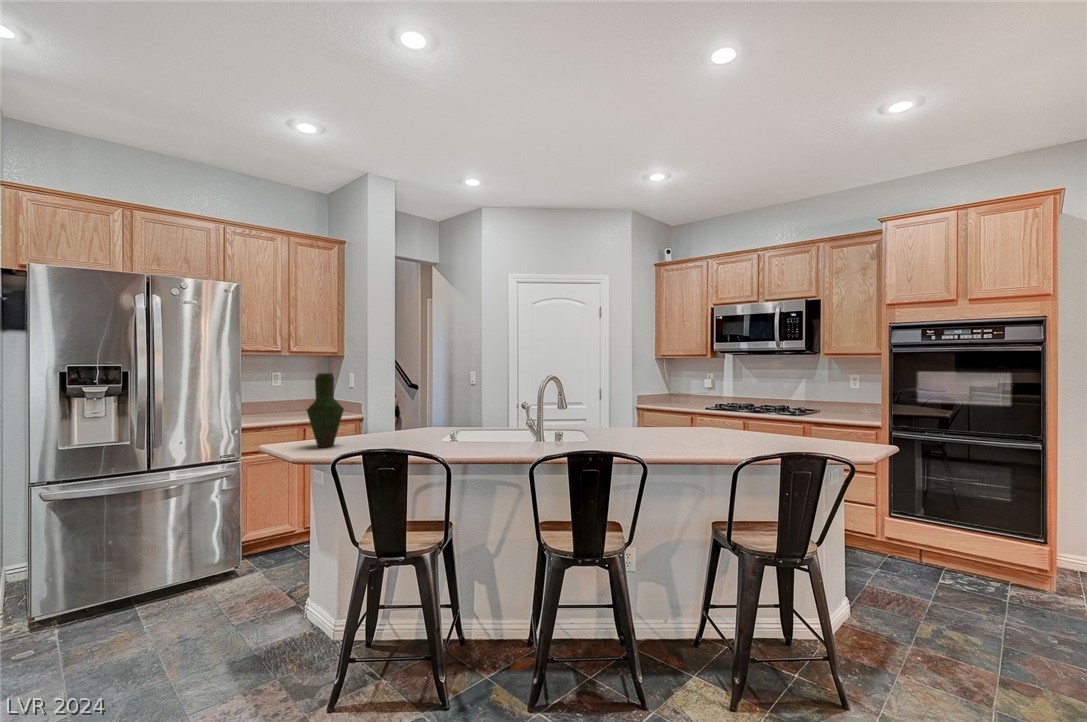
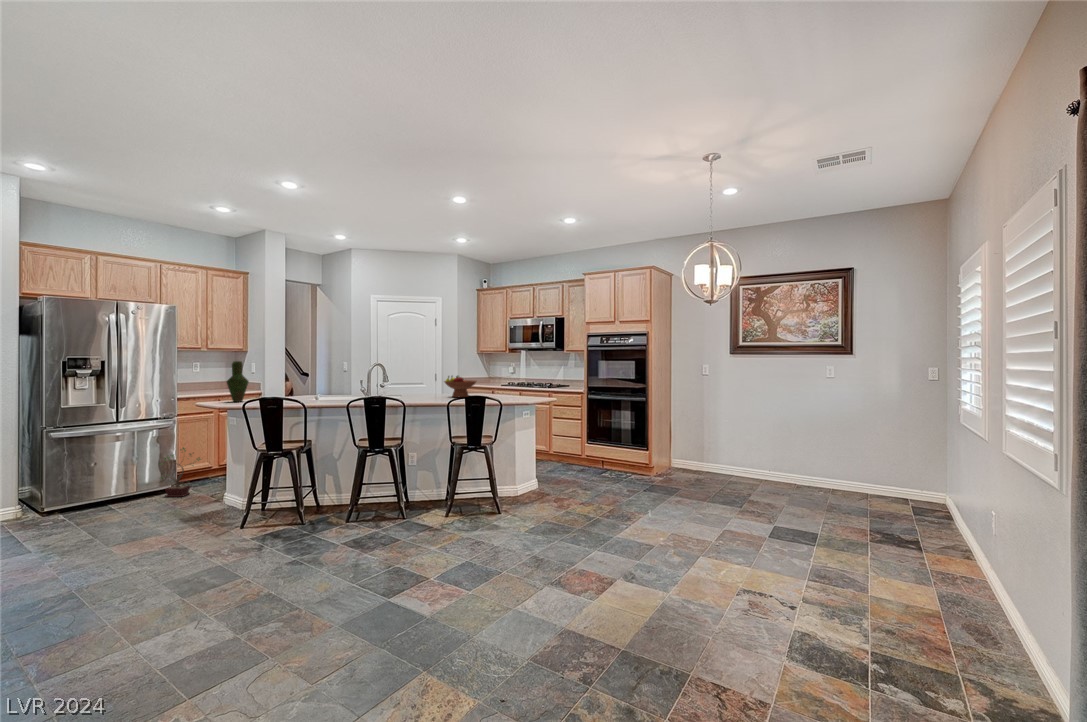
fruit bowl: none [679,400,745,442] -> present [444,376,476,397]
potted plant: none [208,511,274,596] -> present [162,447,201,497]

